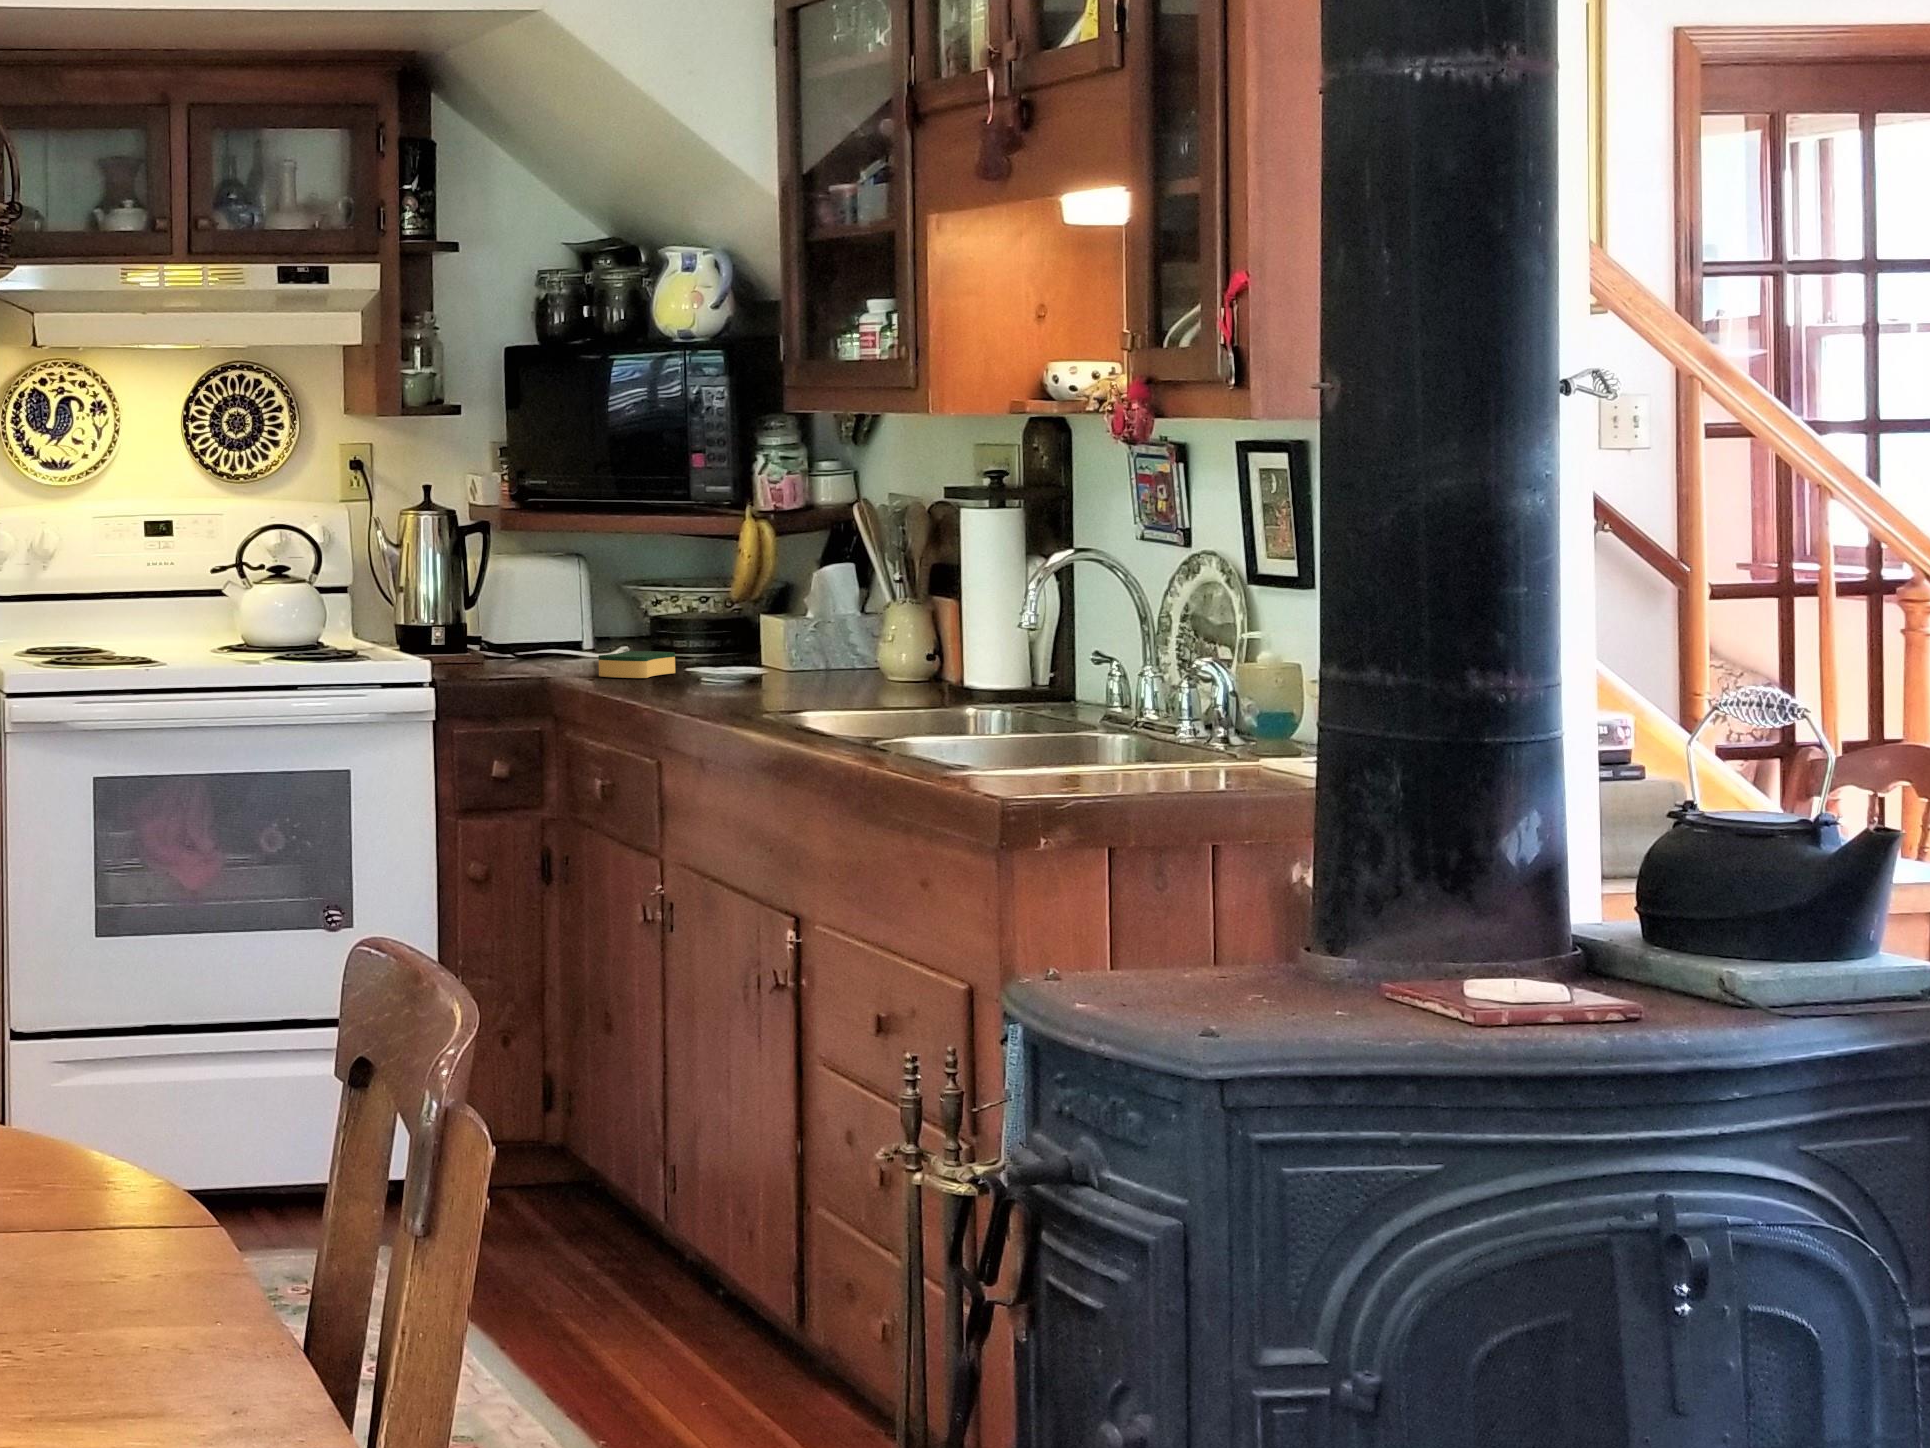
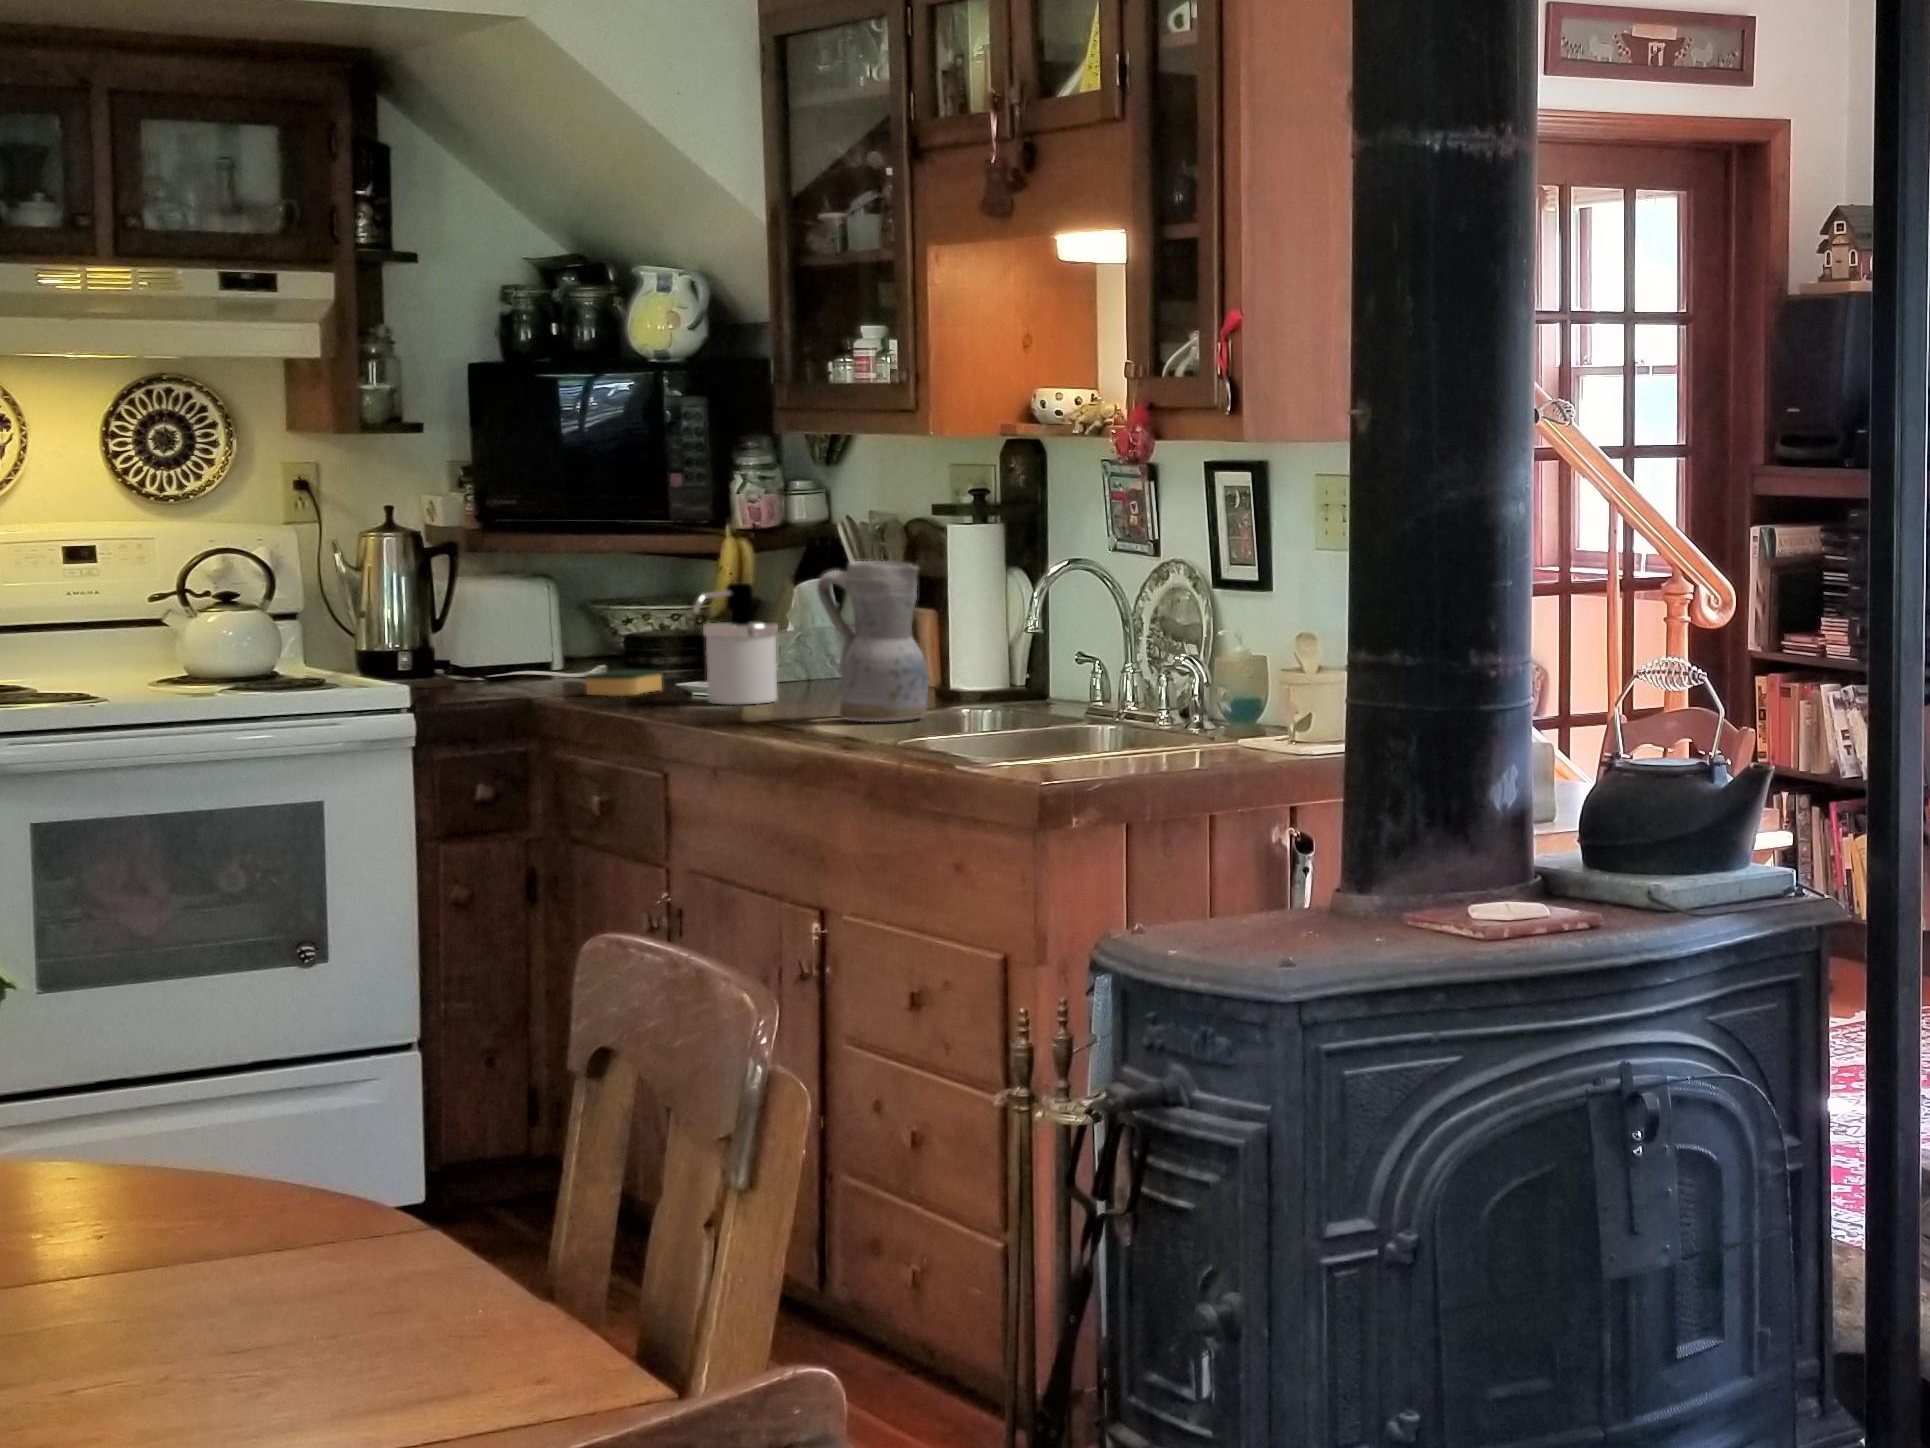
ceramic pitcher: none [812,544,928,715] -> present [817,561,928,722]
soap dispenser: none [694,565,784,691] -> present [693,583,778,704]

